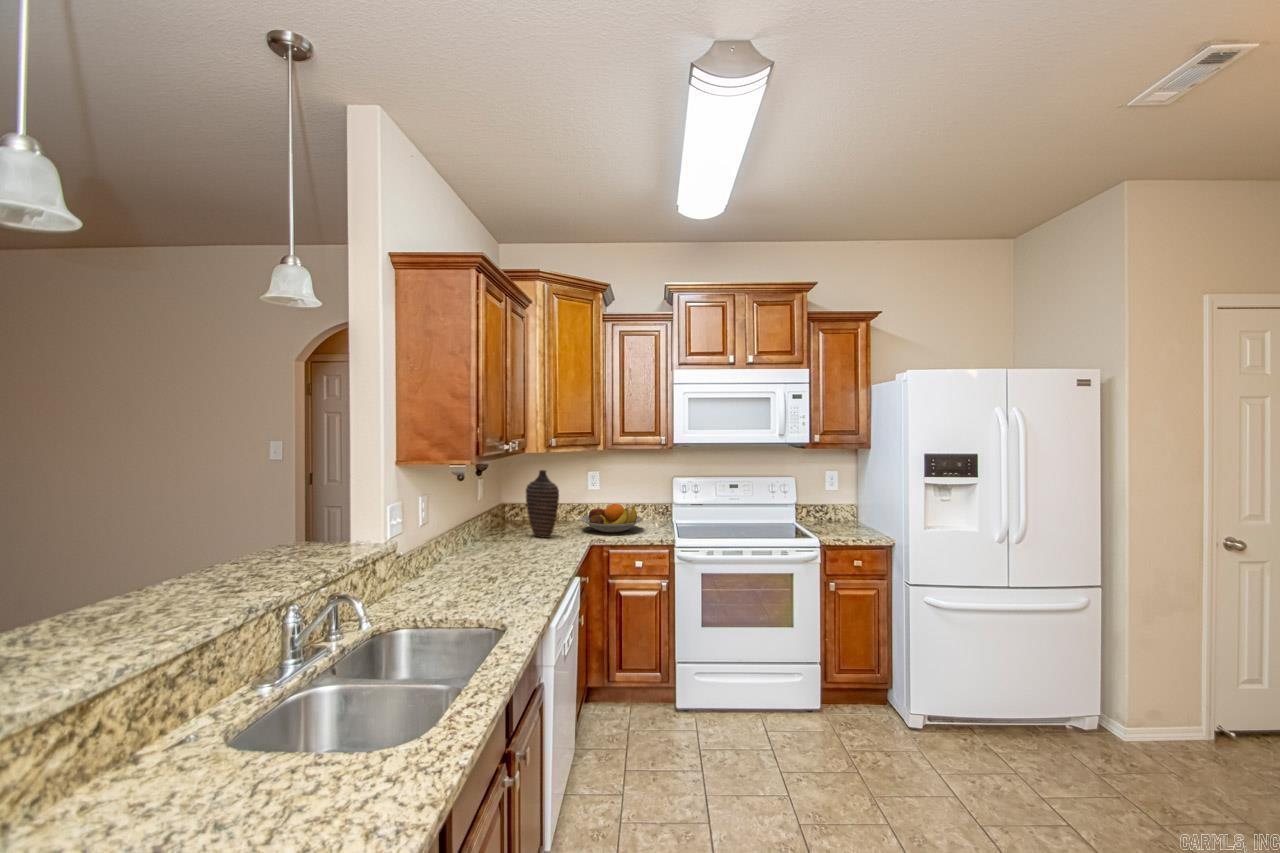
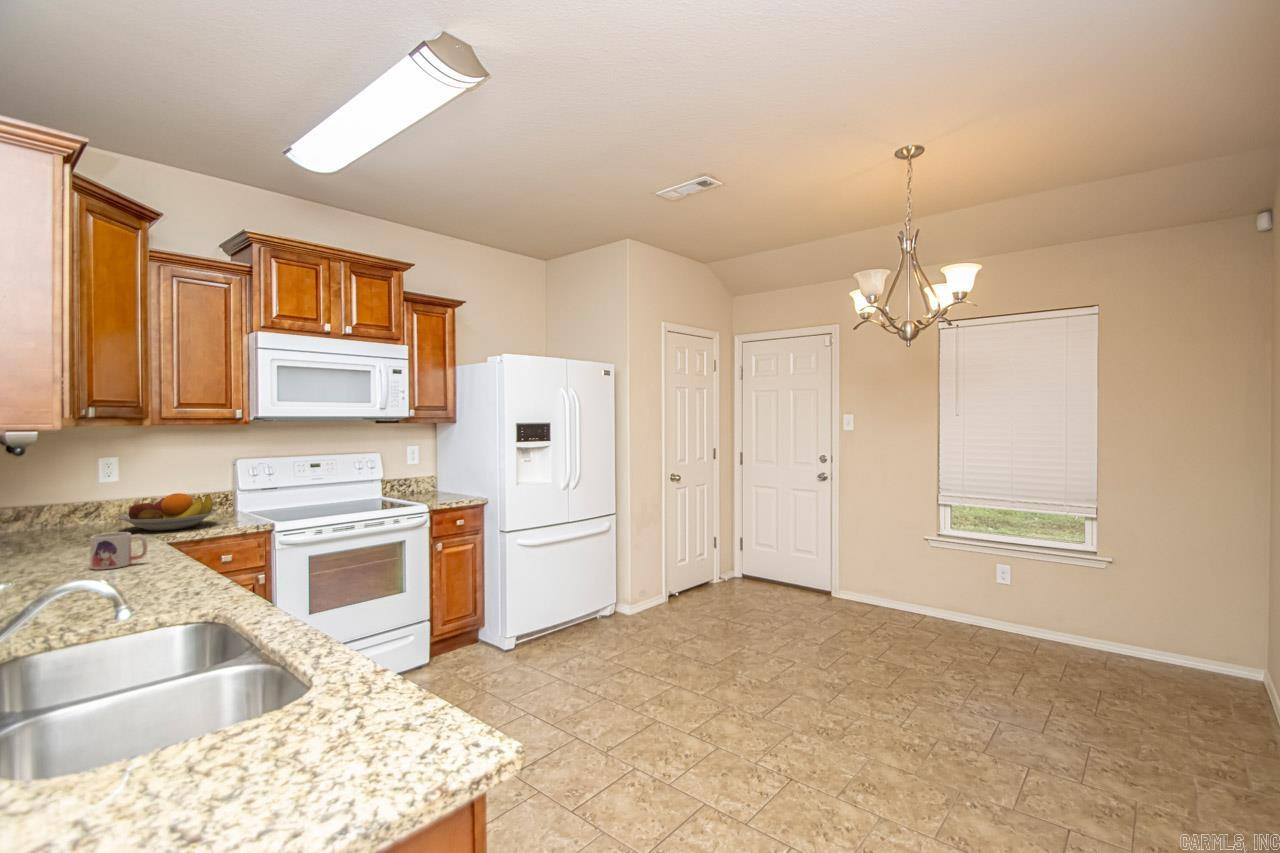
decorative vase: present [526,470,559,538] -> none [32,452,104,546]
mug: none [515,537,547,565] -> present [90,532,147,570]

